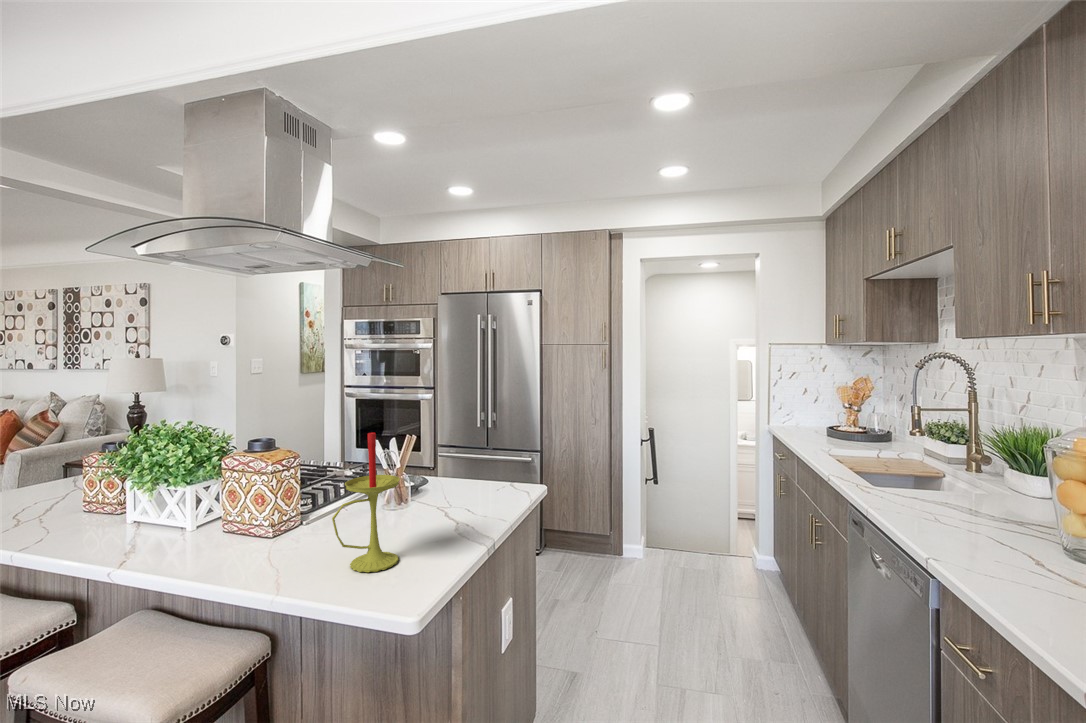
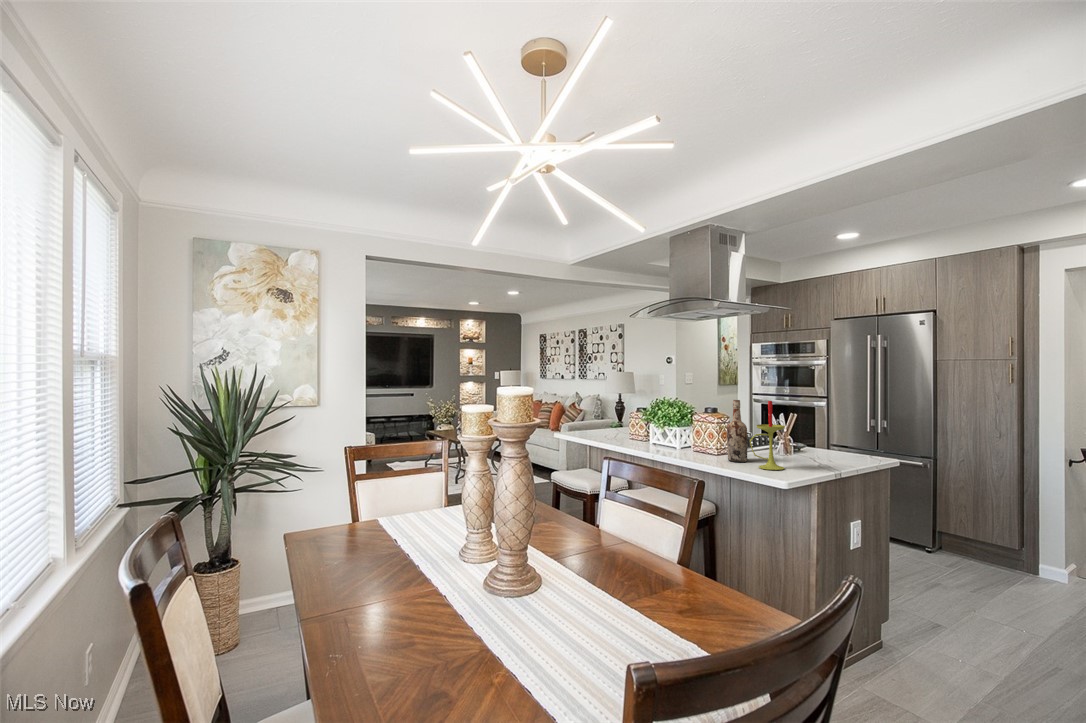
wine bottle: none [288,430,329,556] -> present [727,400,747,462]

